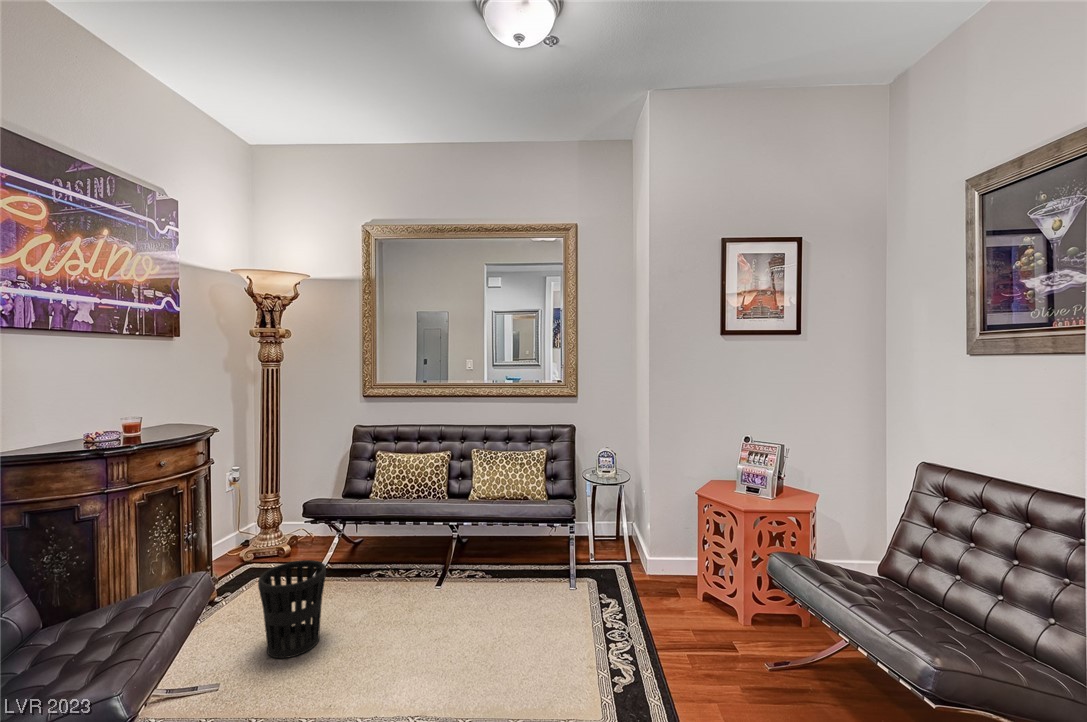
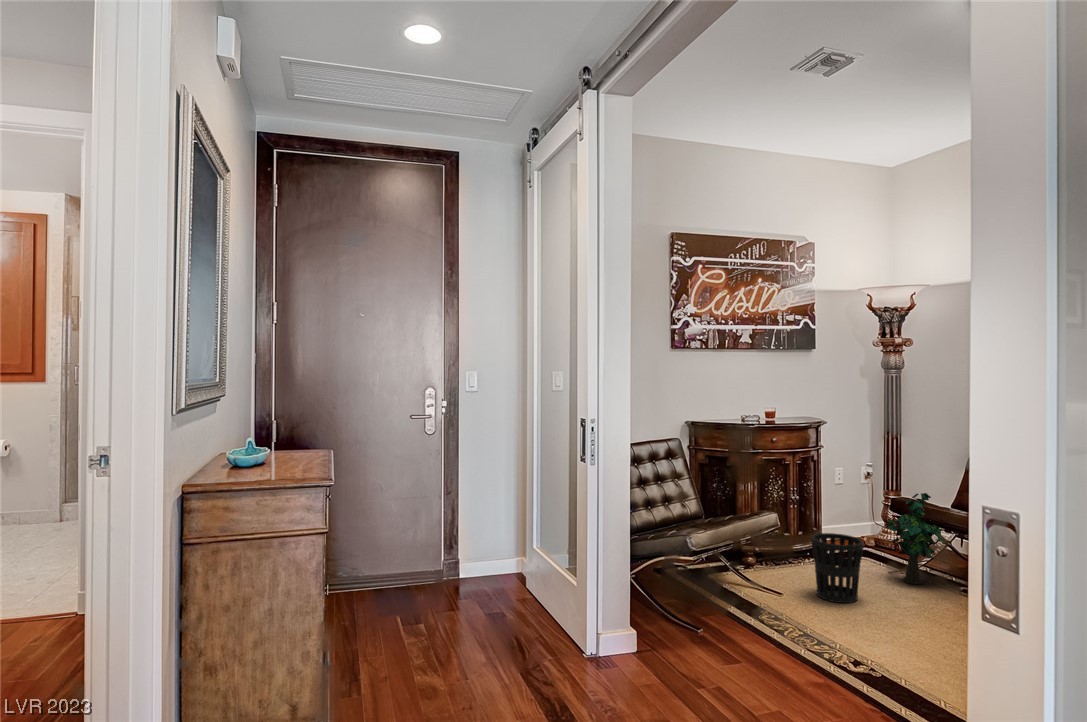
decorative plant: none [305,485,364,584] -> present [885,493,944,584]

